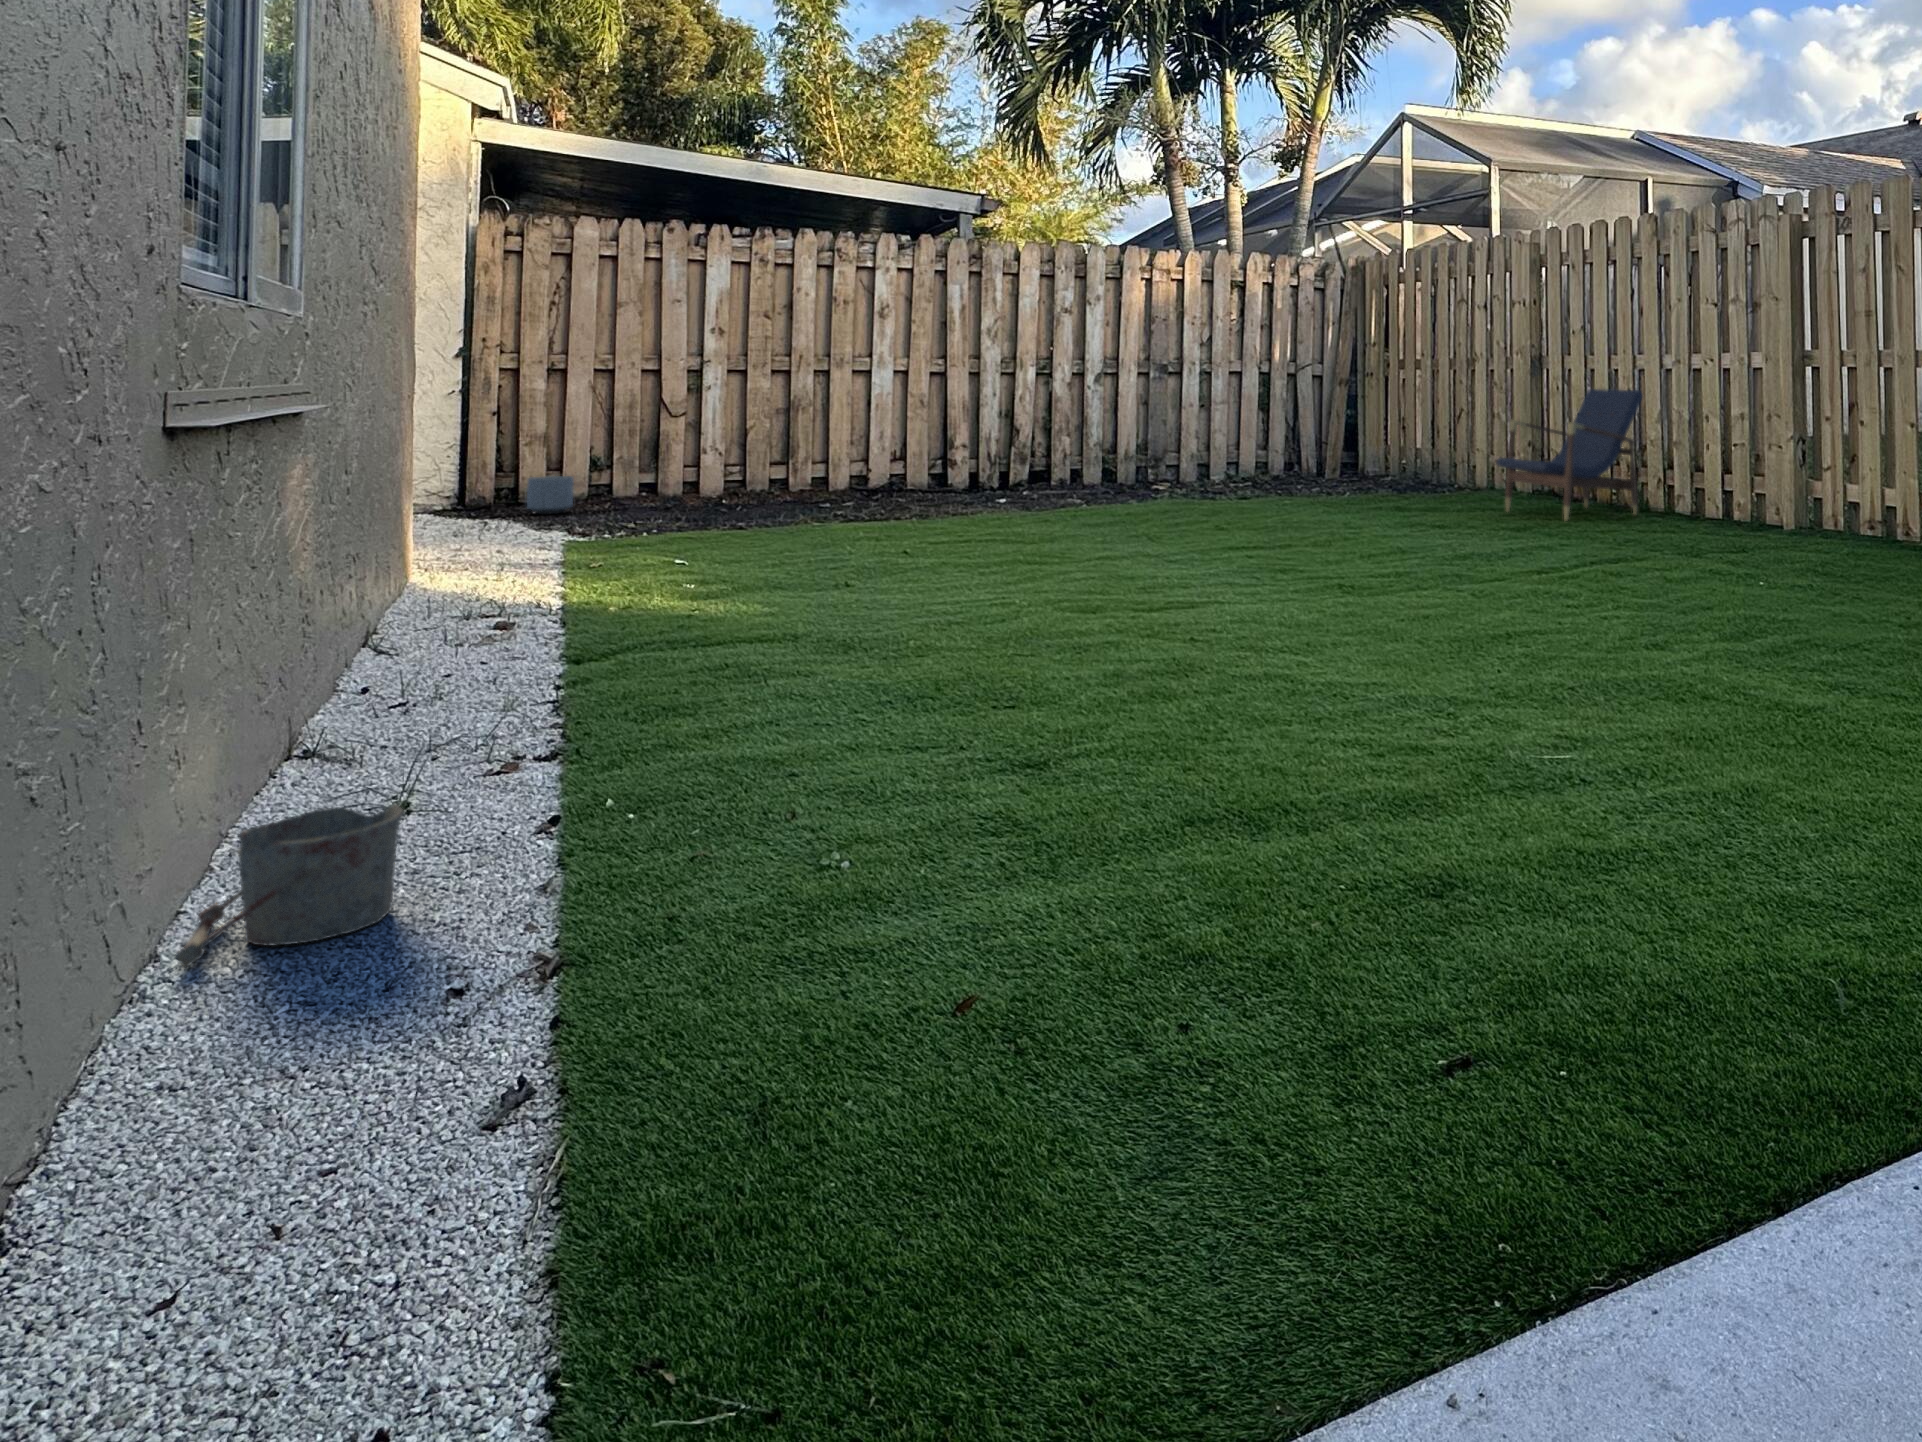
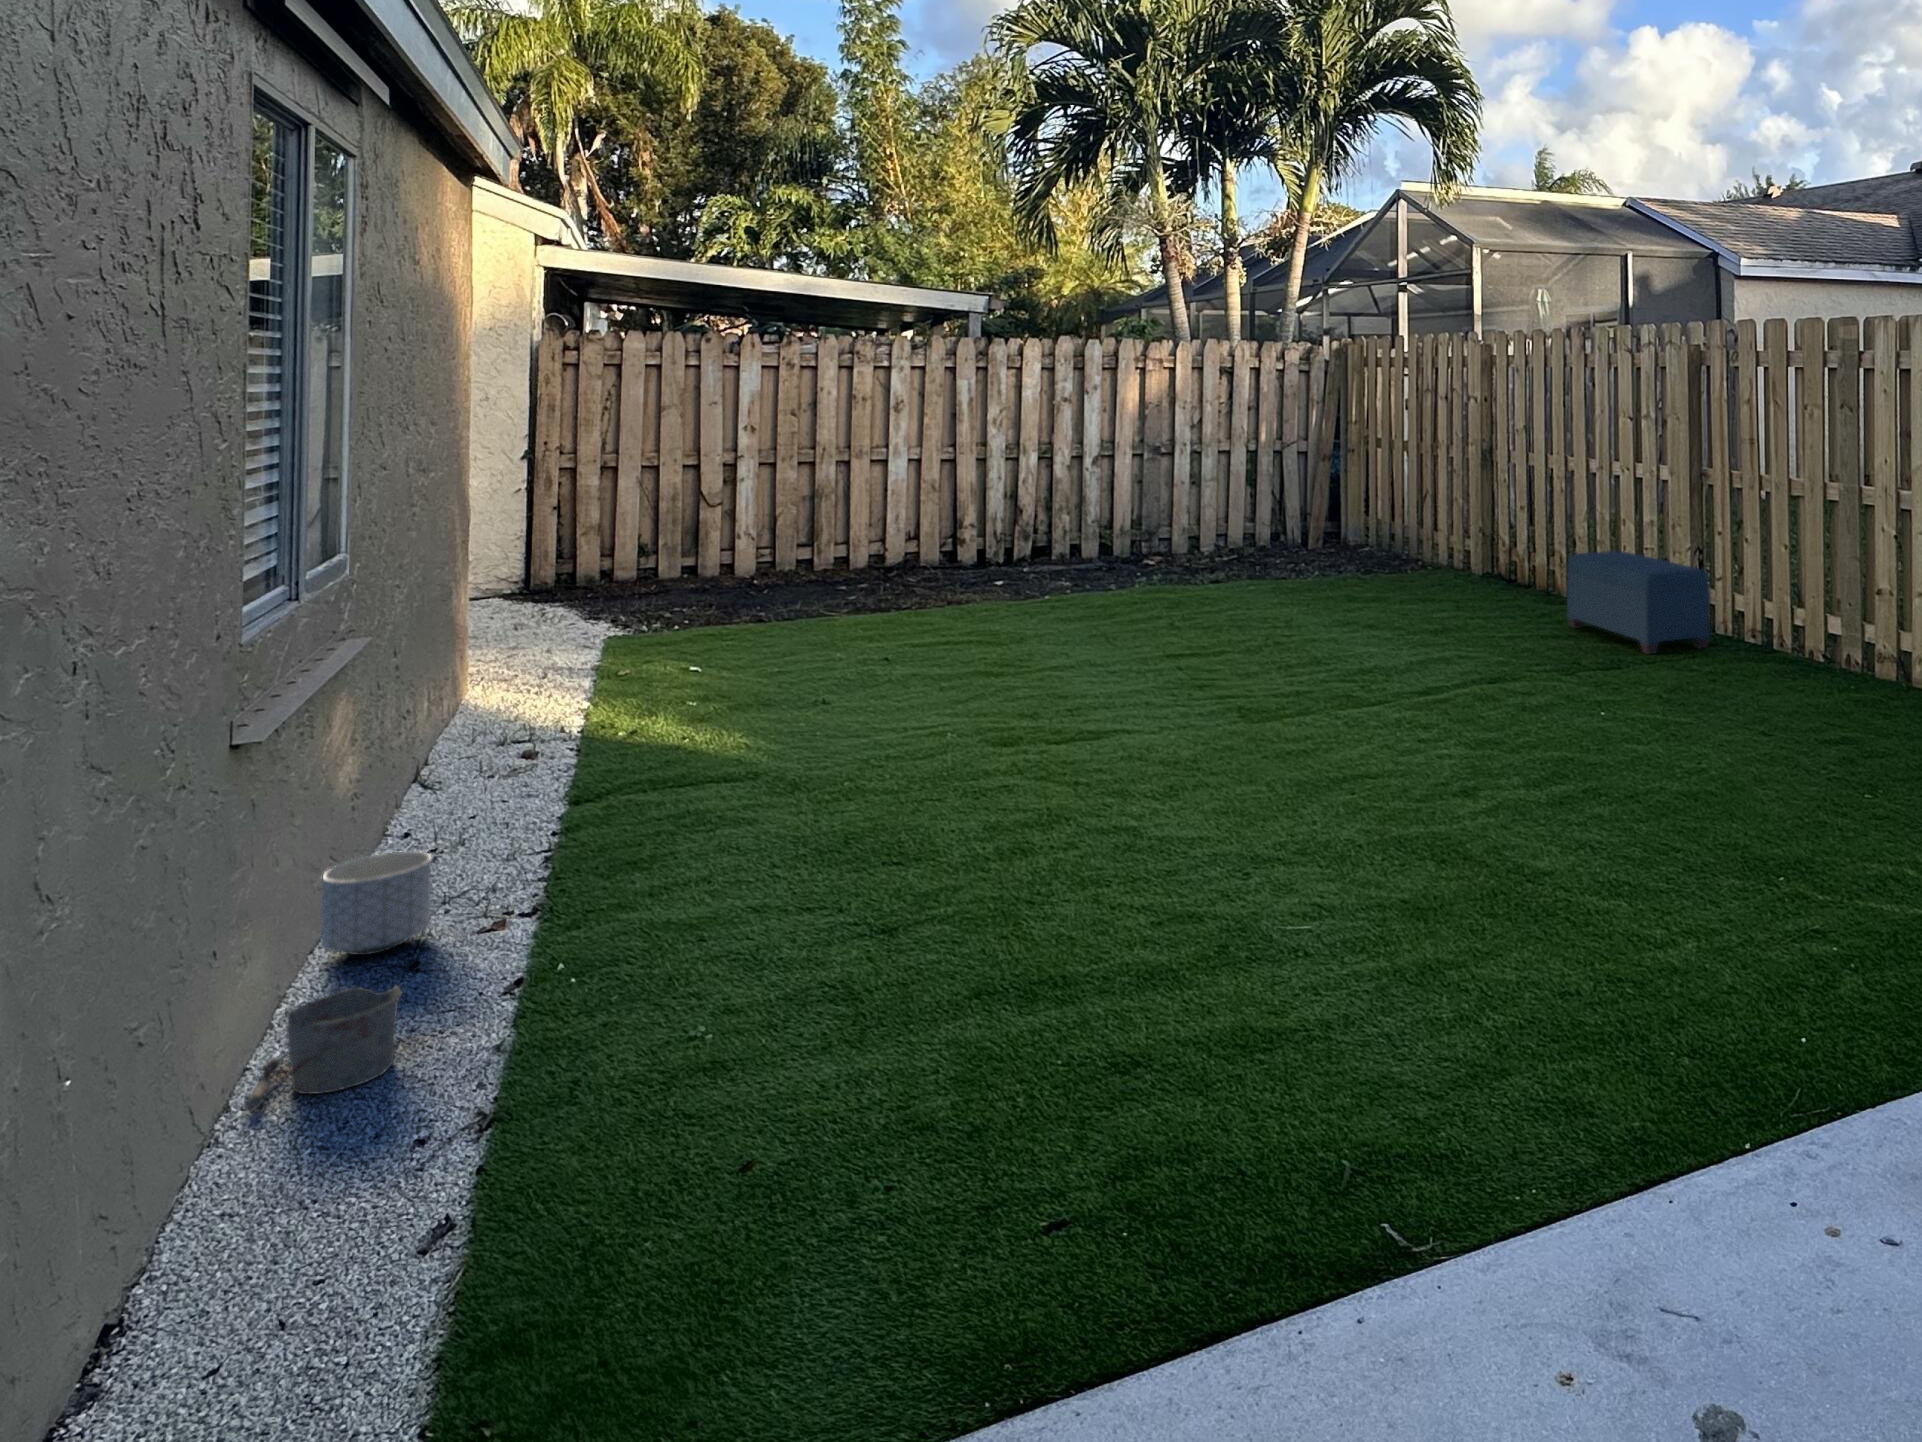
lounge chair: present [1497,389,1643,520] -> none [1438,485,1573,617]
bench: none [1650,447,1820,545] -> present [1567,551,1710,654]
planter: present [527,476,574,514] -> present [321,851,431,955]

